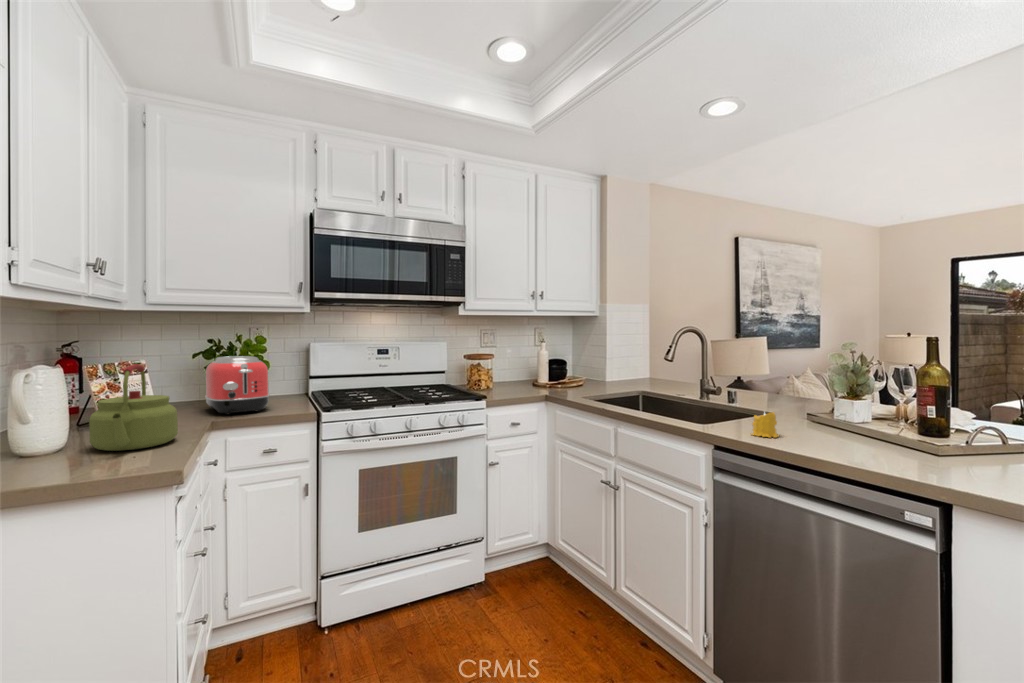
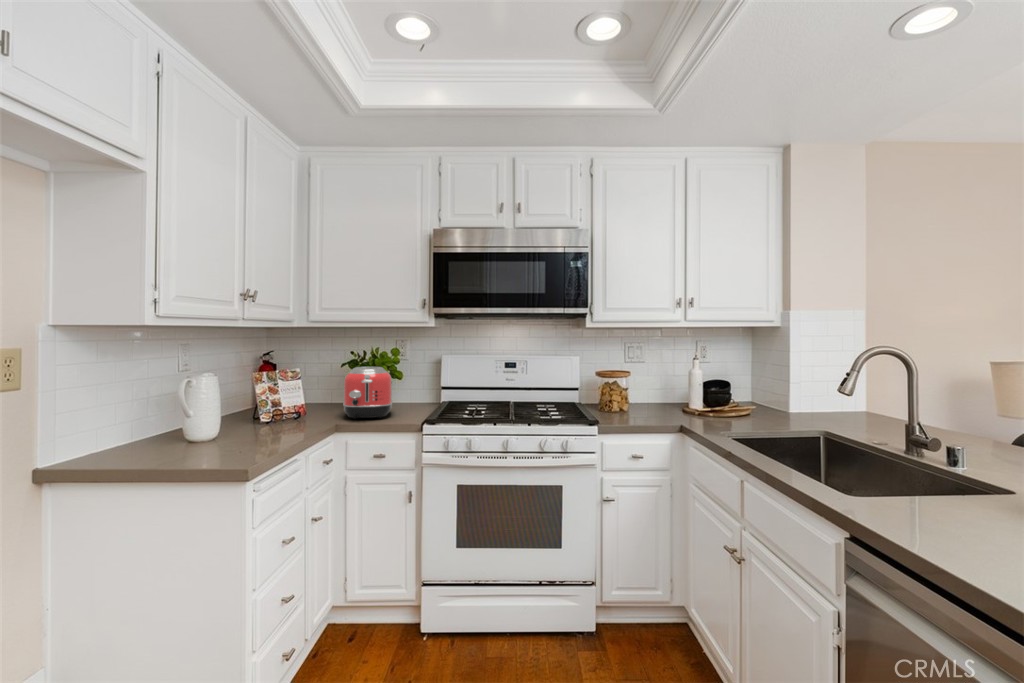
kettle: present [89,364,178,451] -> none [229,374,292,444]
candle: present [753,412,779,438] -> none [901,486,954,533]

